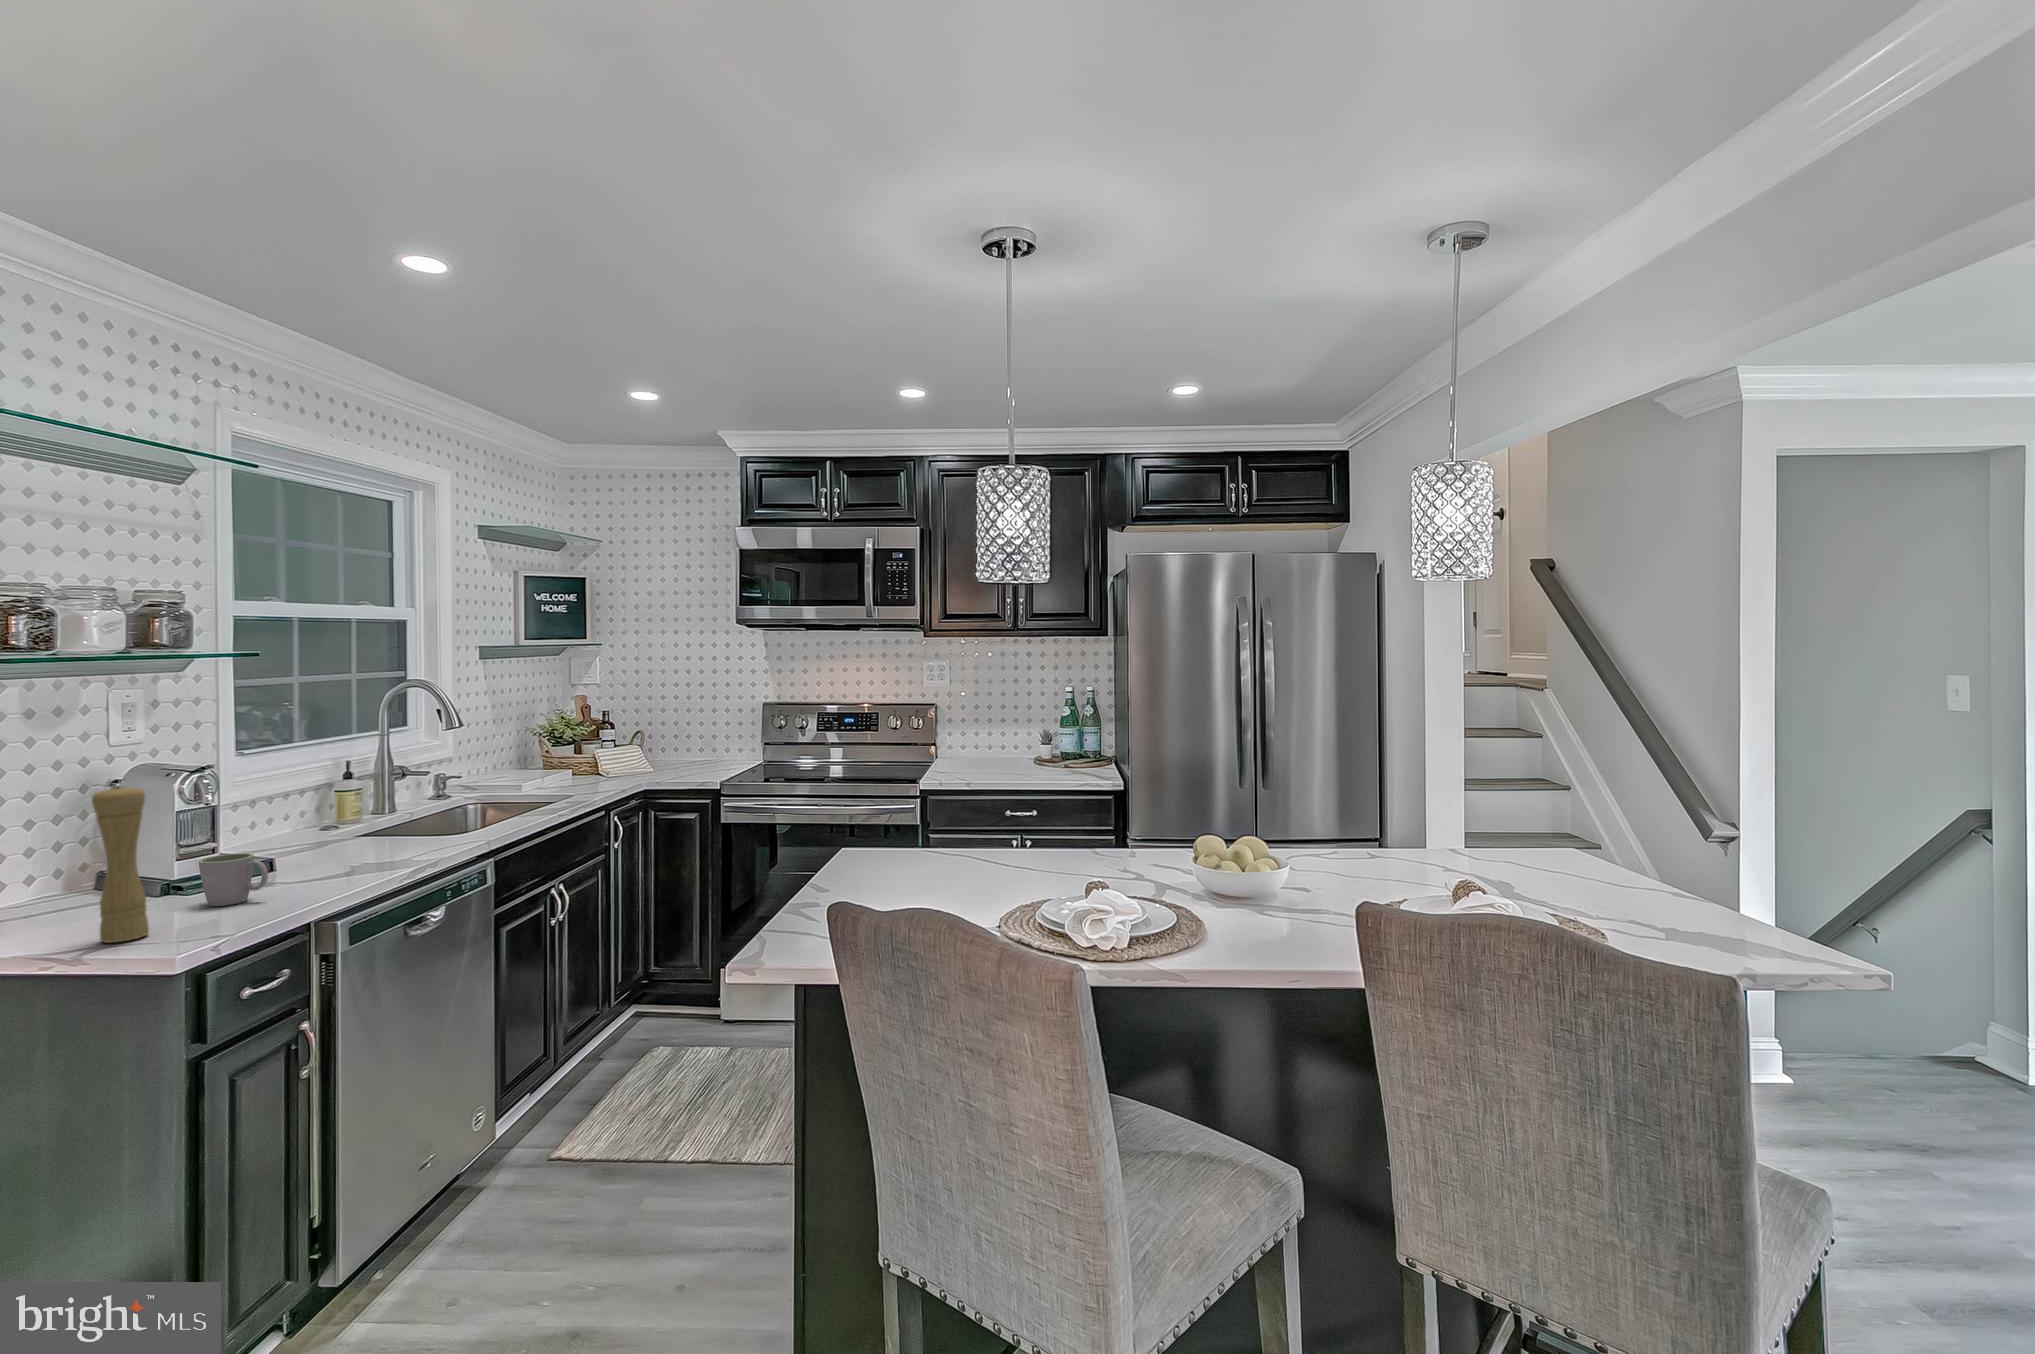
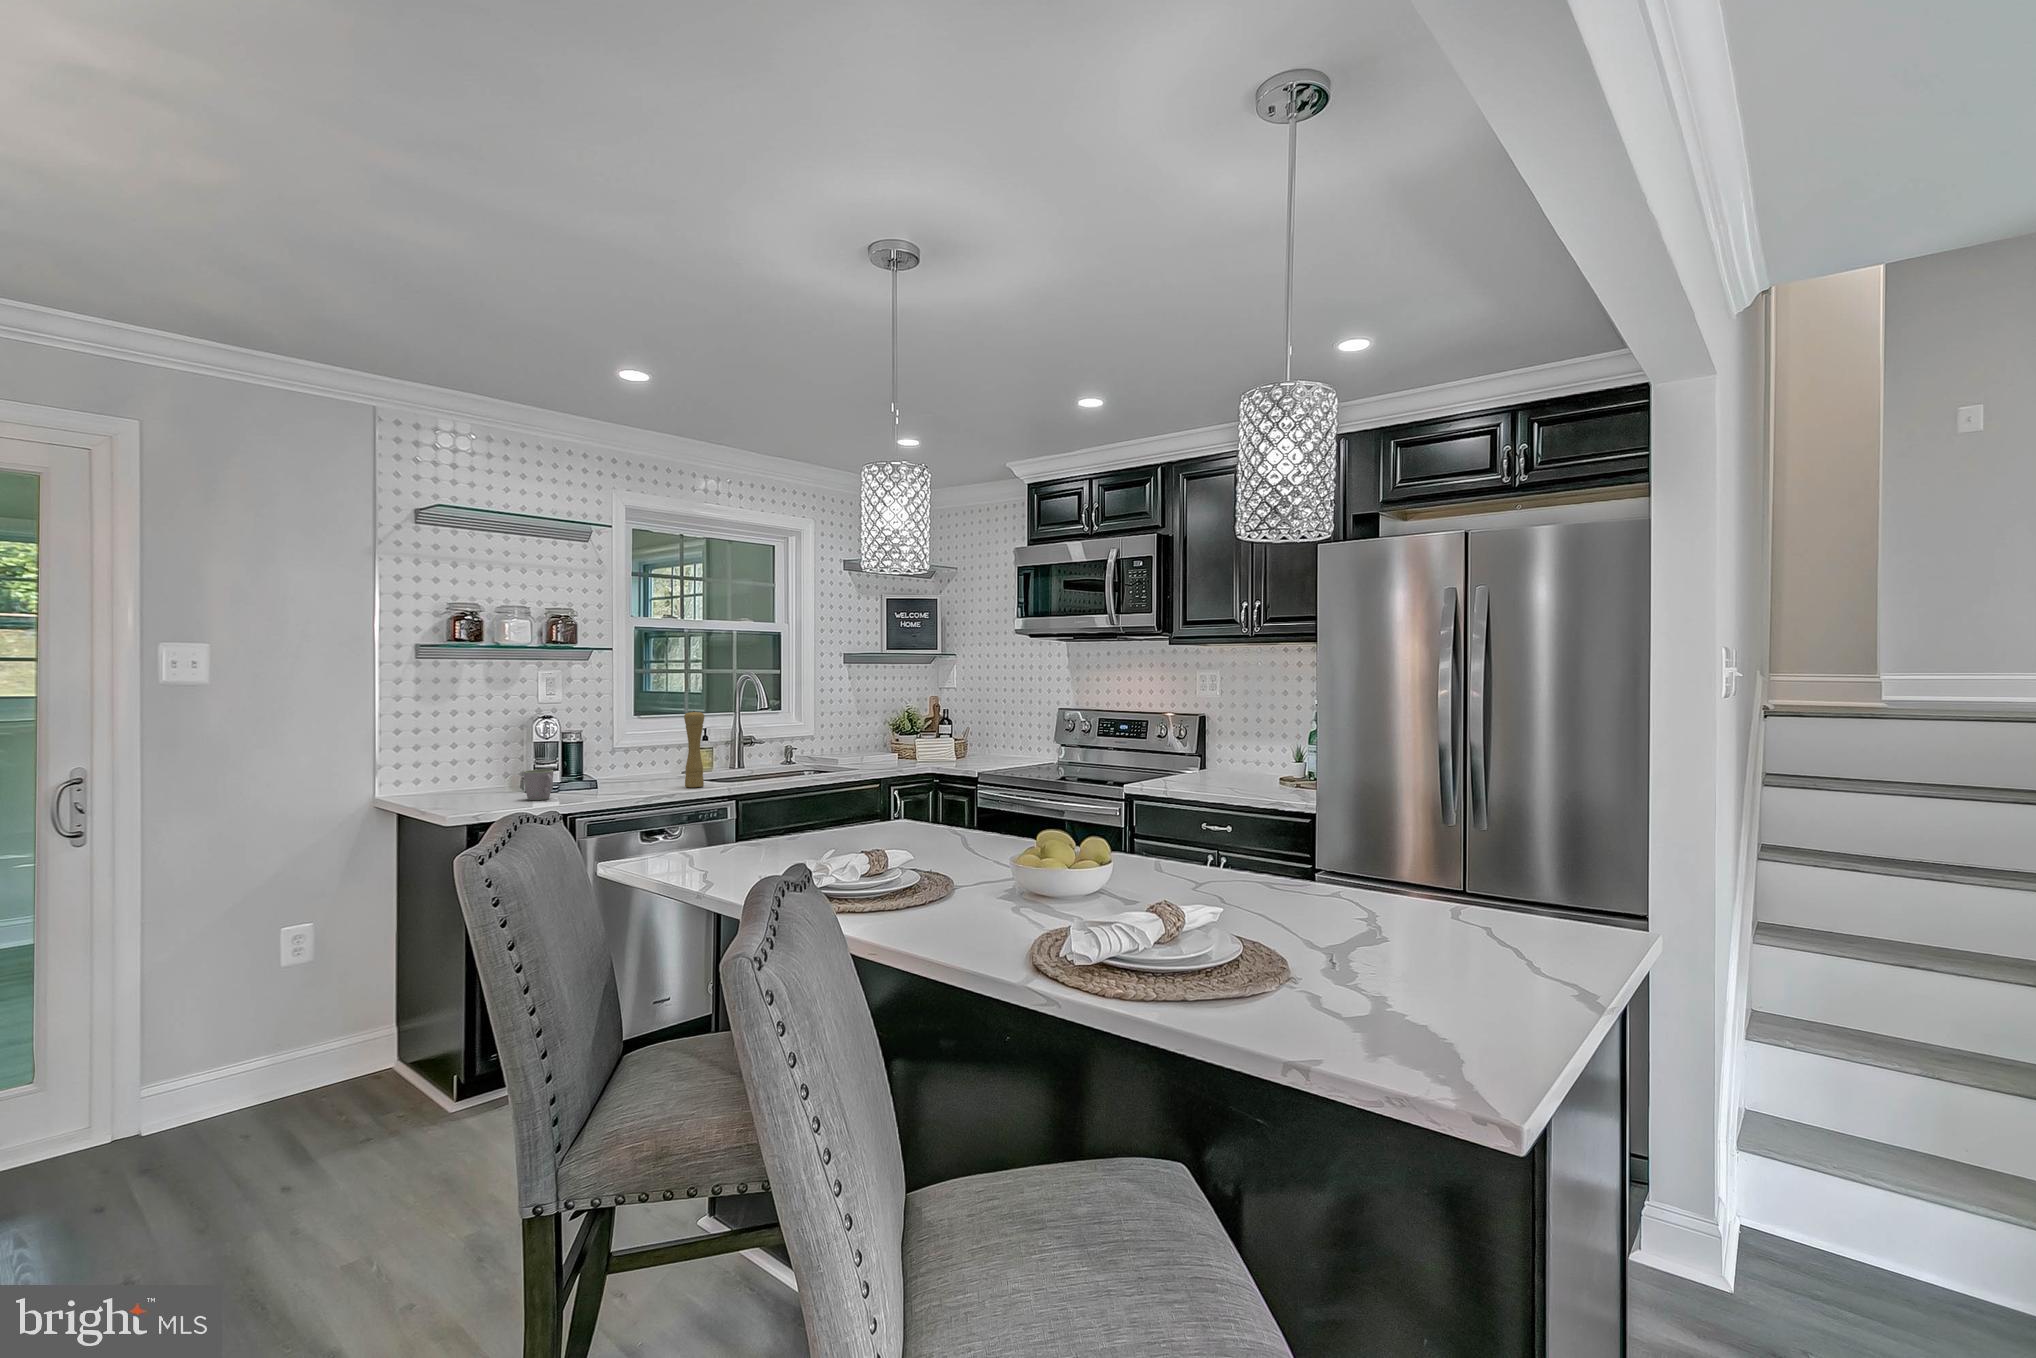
pepper mill: present [92,786,149,943] -> present [684,711,704,787]

